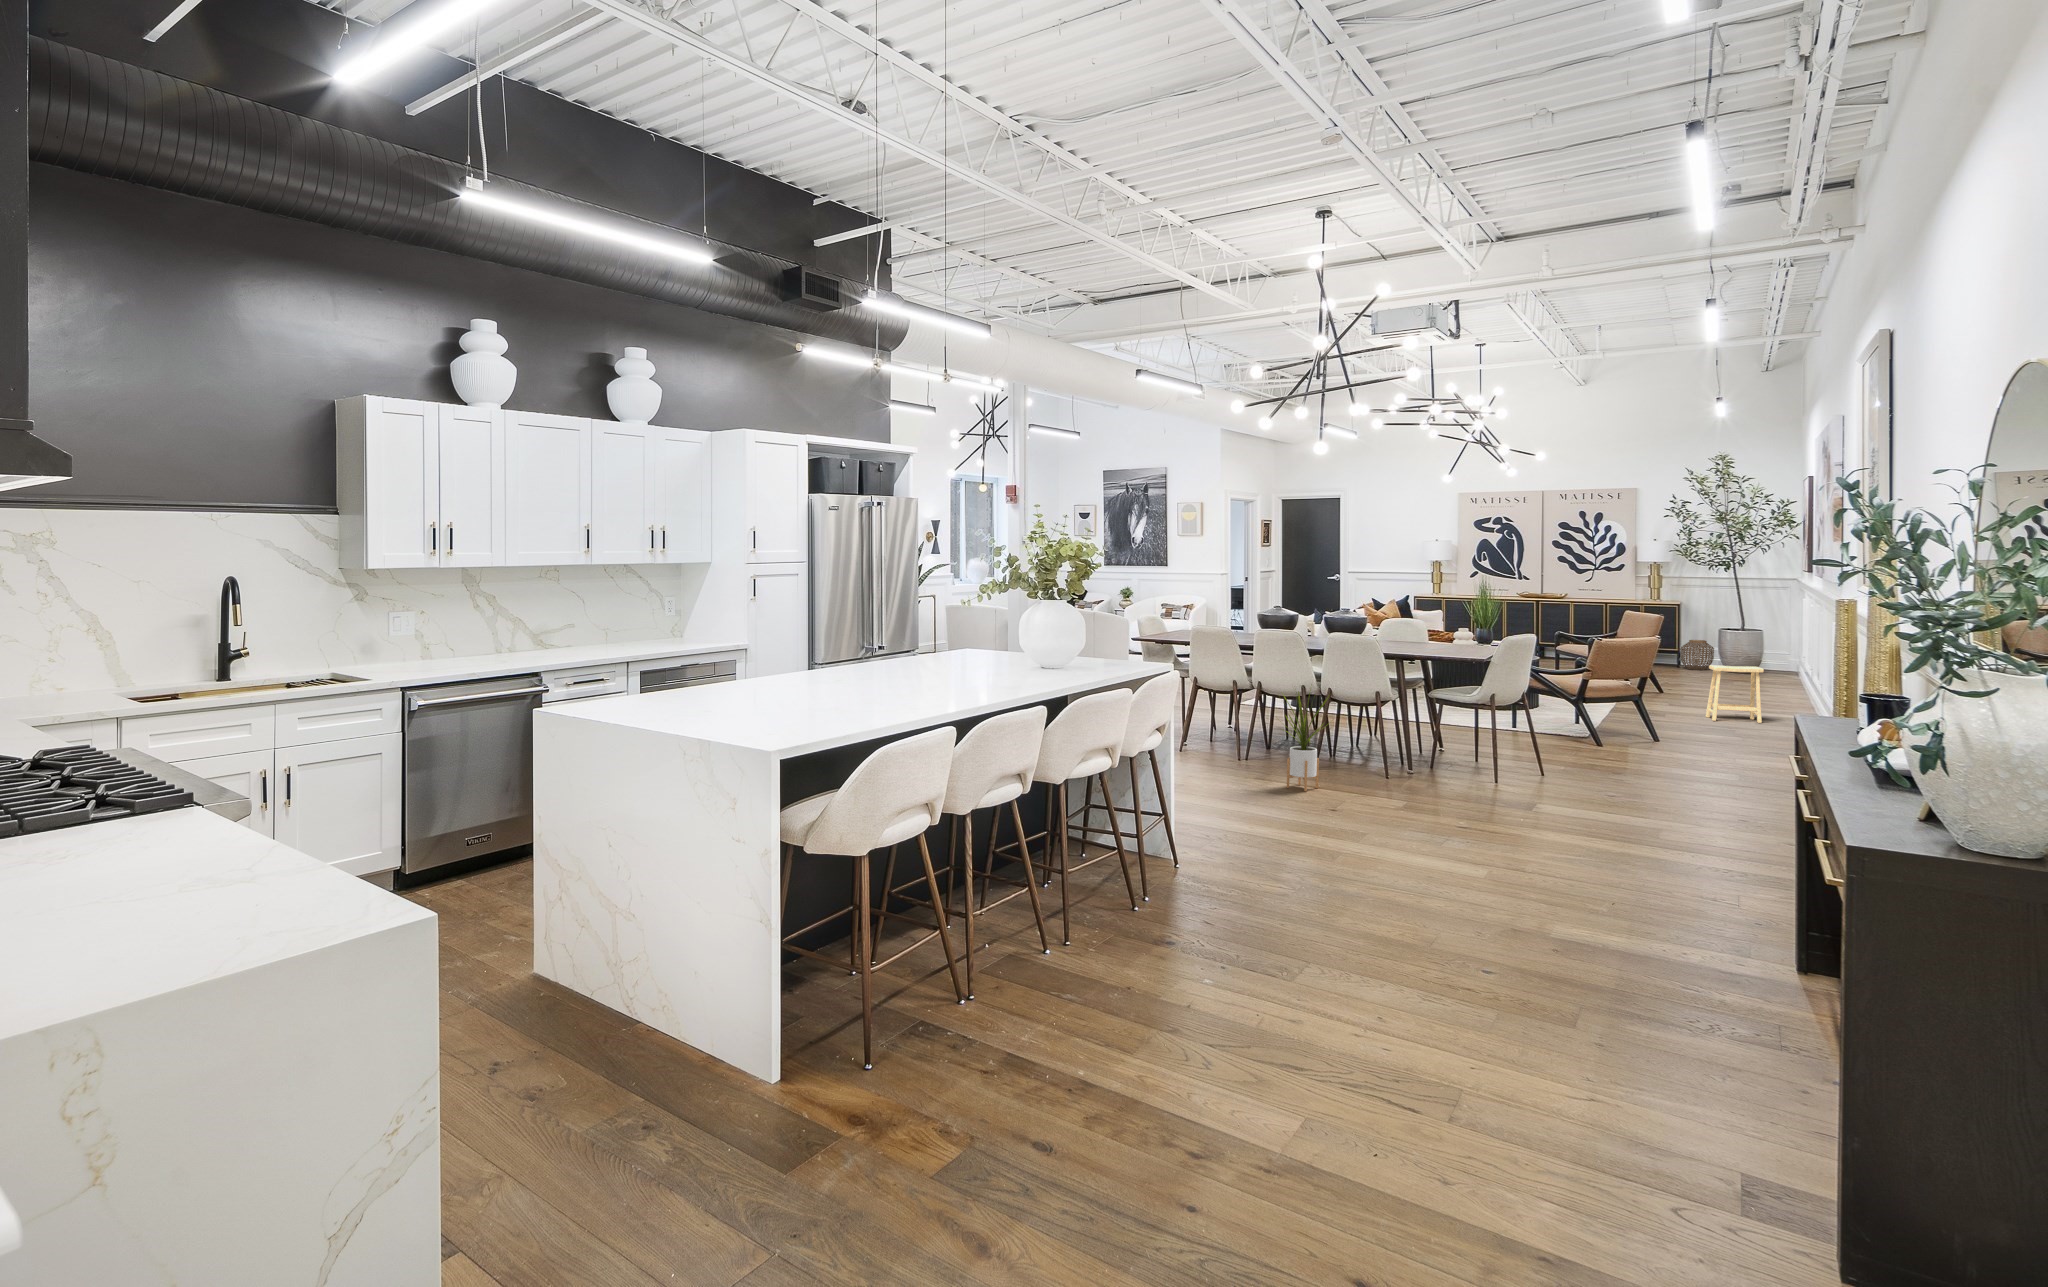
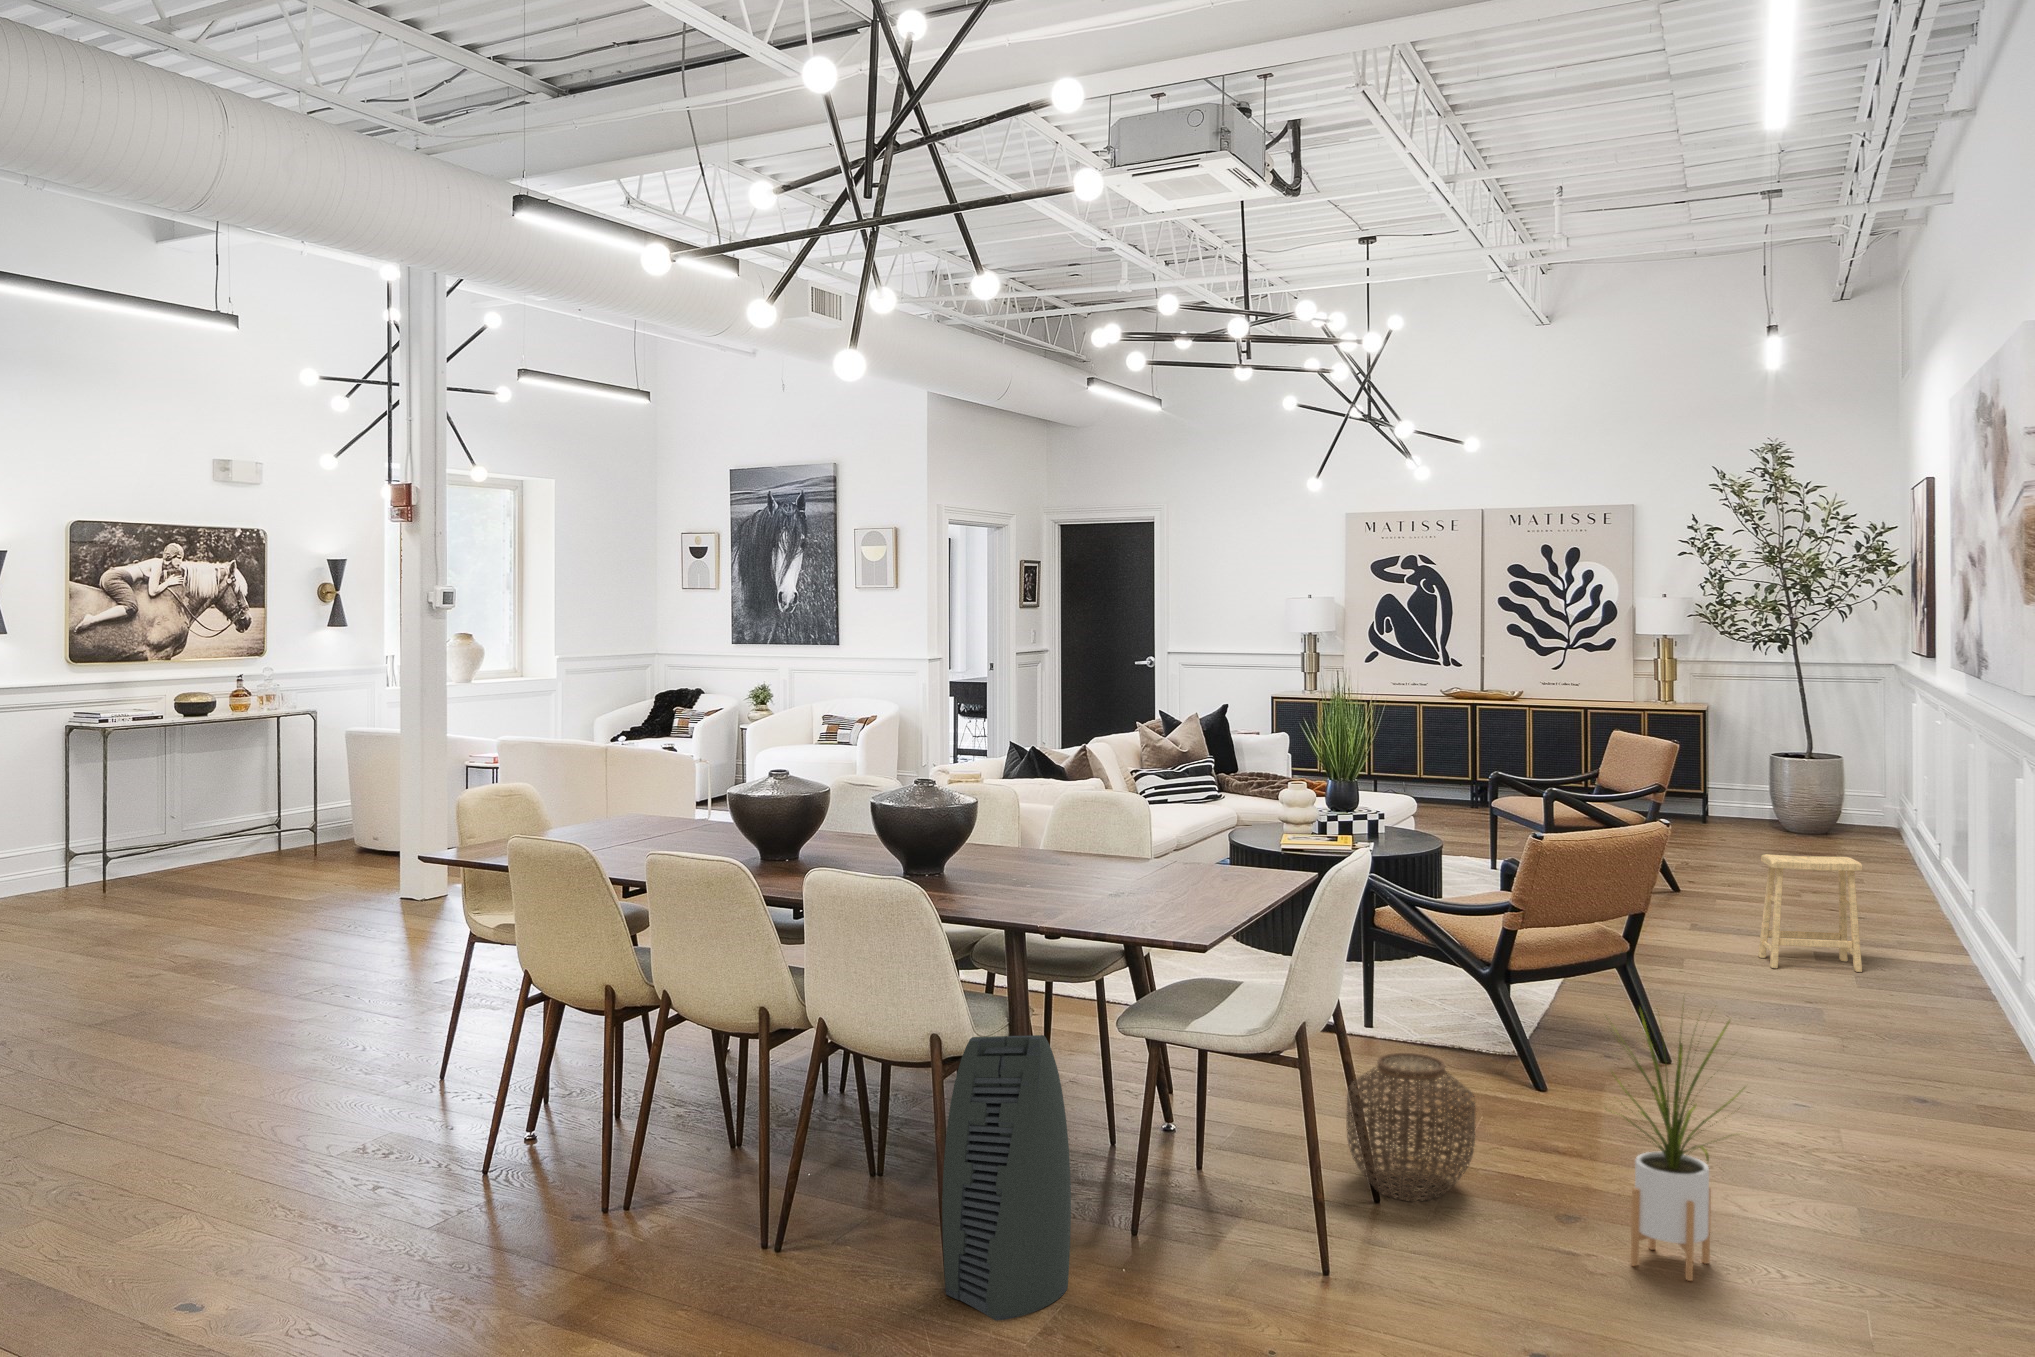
woven basket: present [1680,640,1714,670] -> present [1347,1053,1475,1201]
house plant: present [1282,689,1329,791] -> present [1606,1008,1744,1281]
air purifier: none [1369,694,1418,798] -> present [942,1035,1071,1321]

